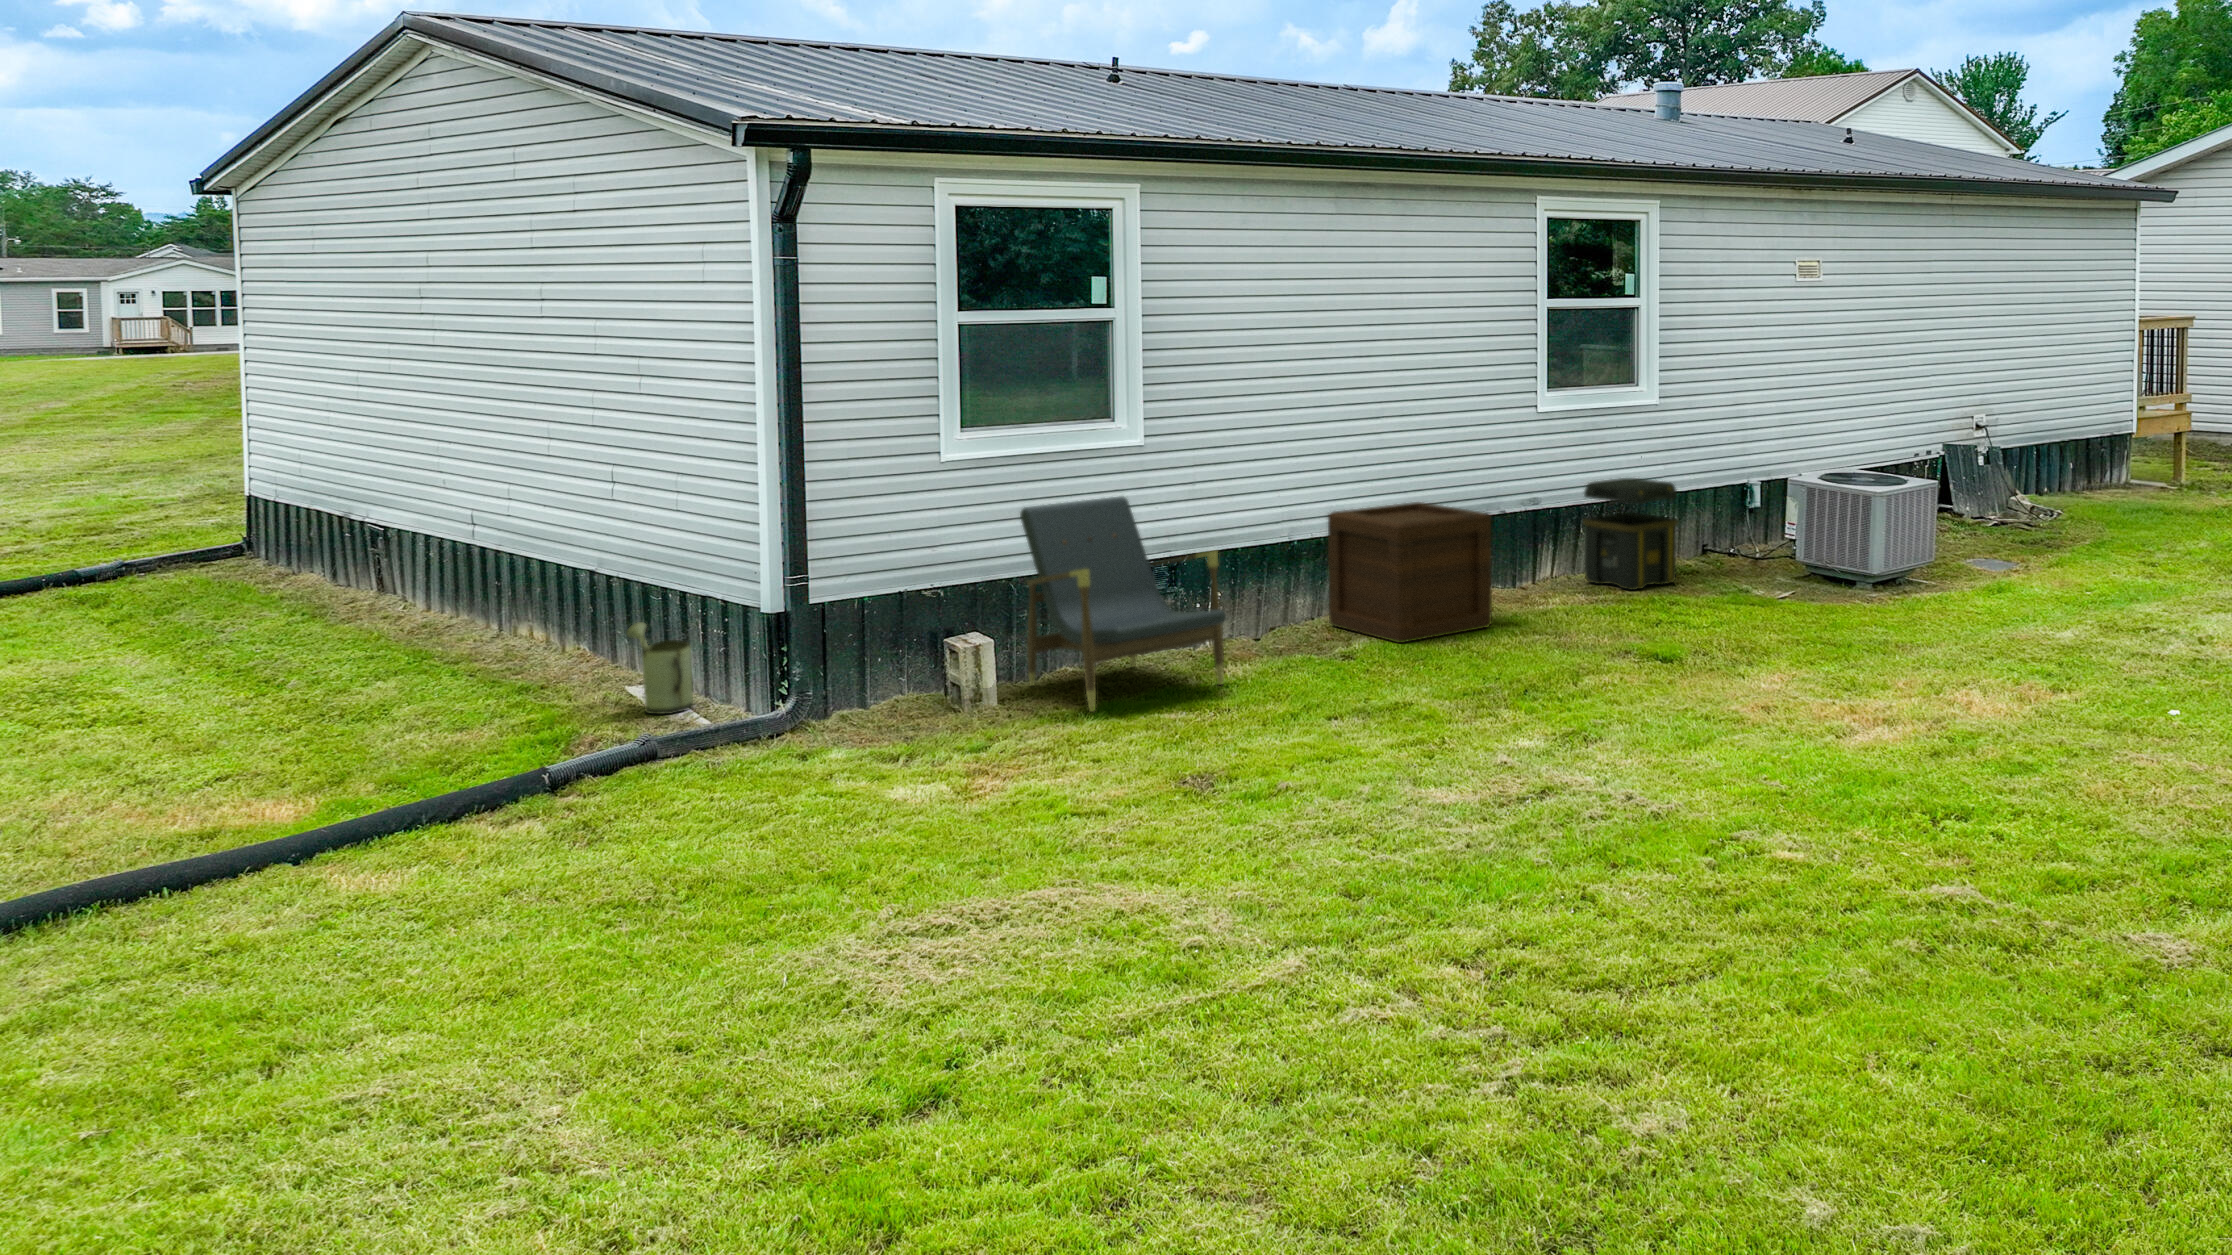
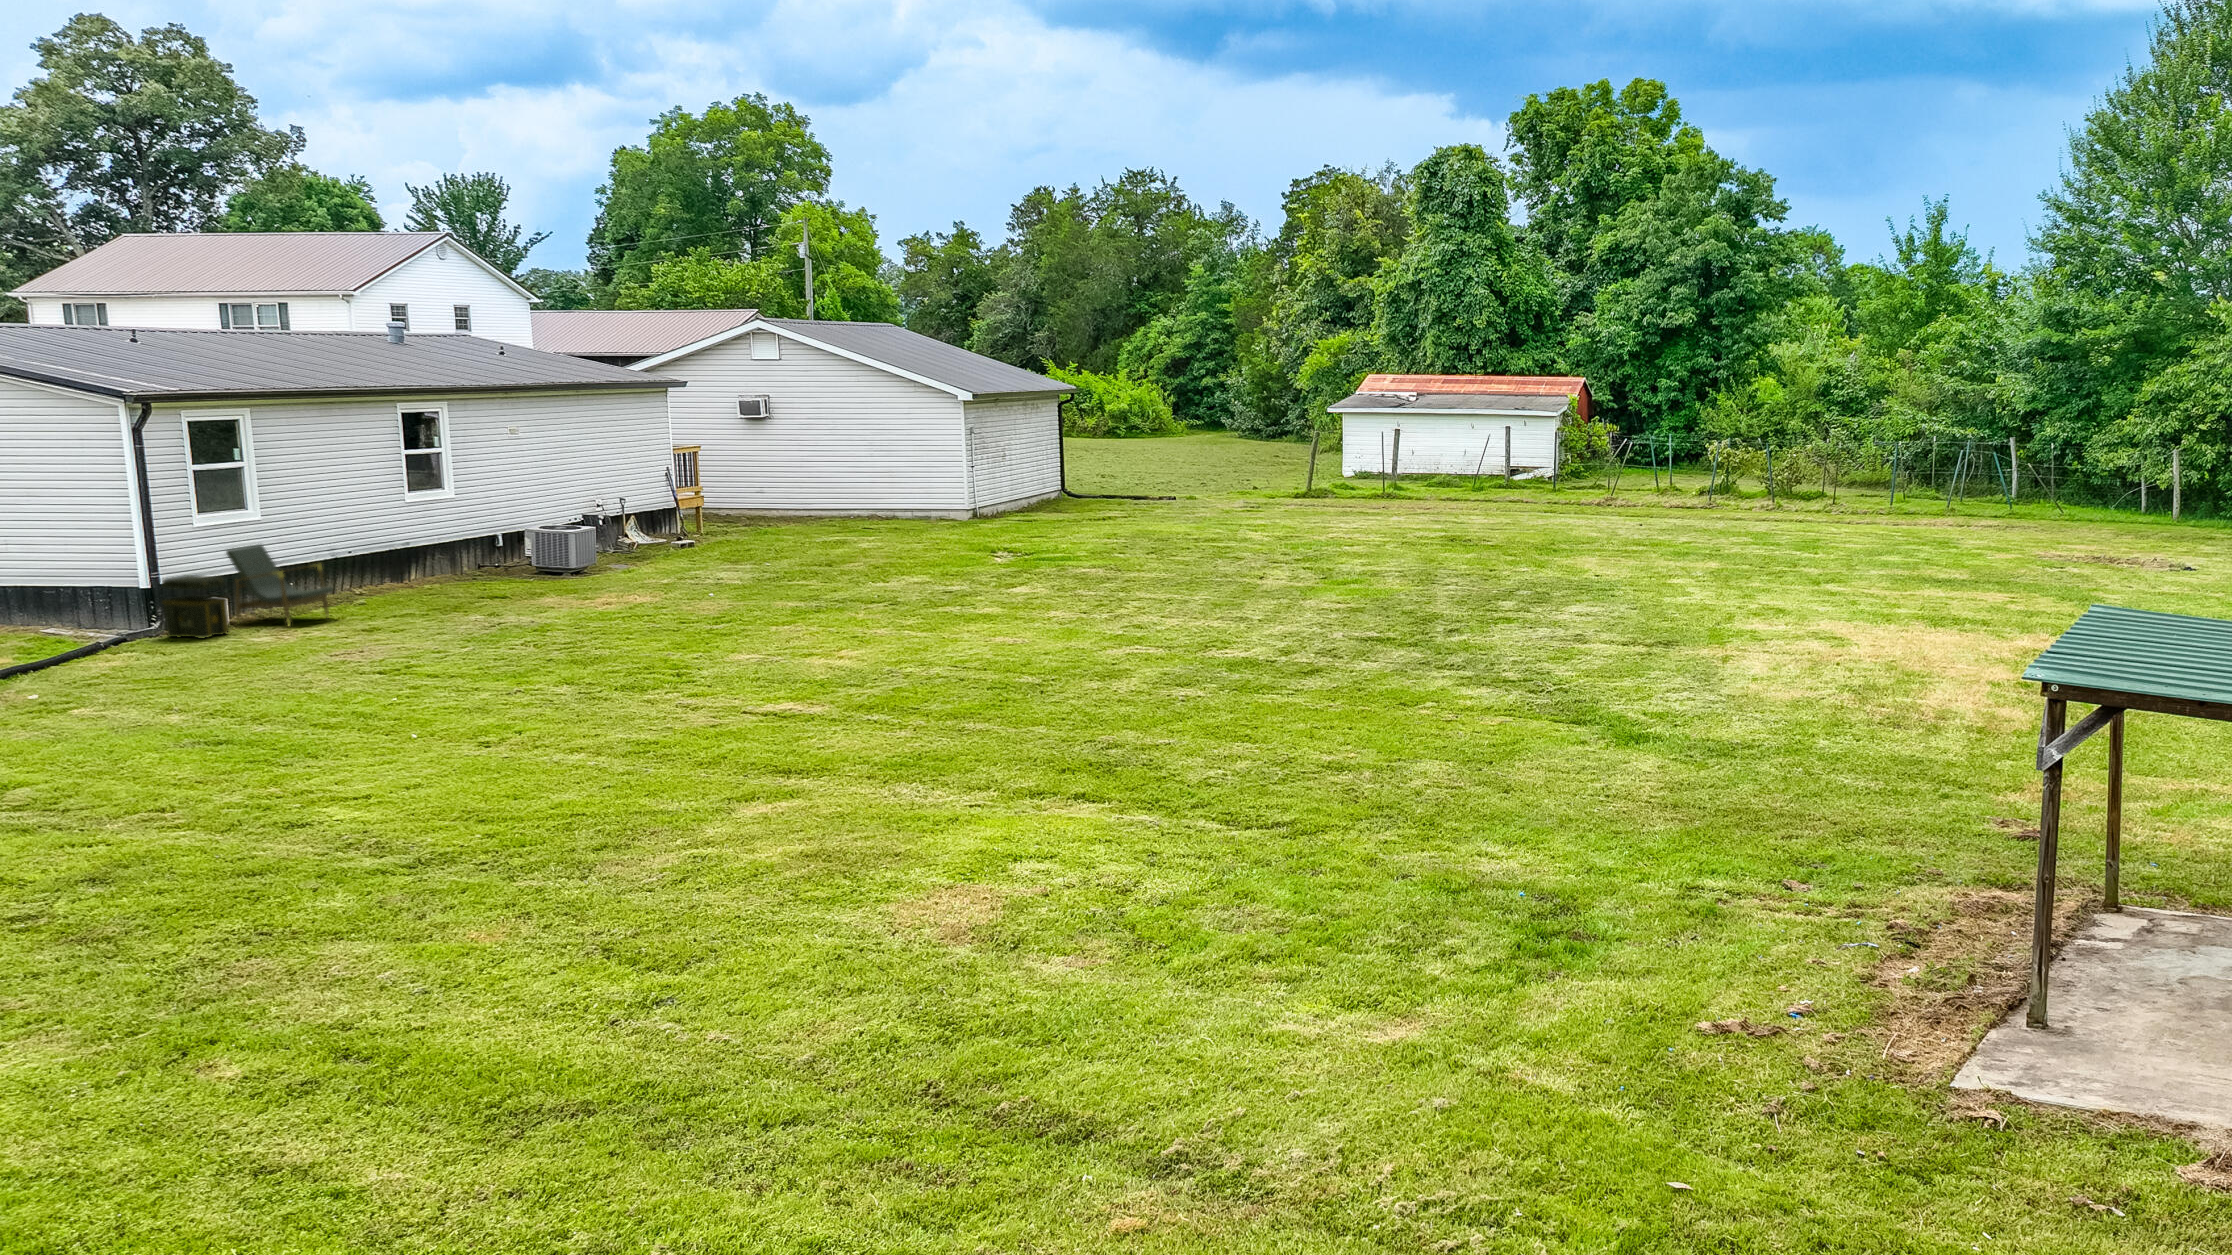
toolbox: present [1583,478,1679,590] -> present [162,575,229,638]
wooden crate: present [1328,502,1492,643] -> none [329,545,416,605]
watering can: present [626,622,693,714] -> none [38,603,87,642]

